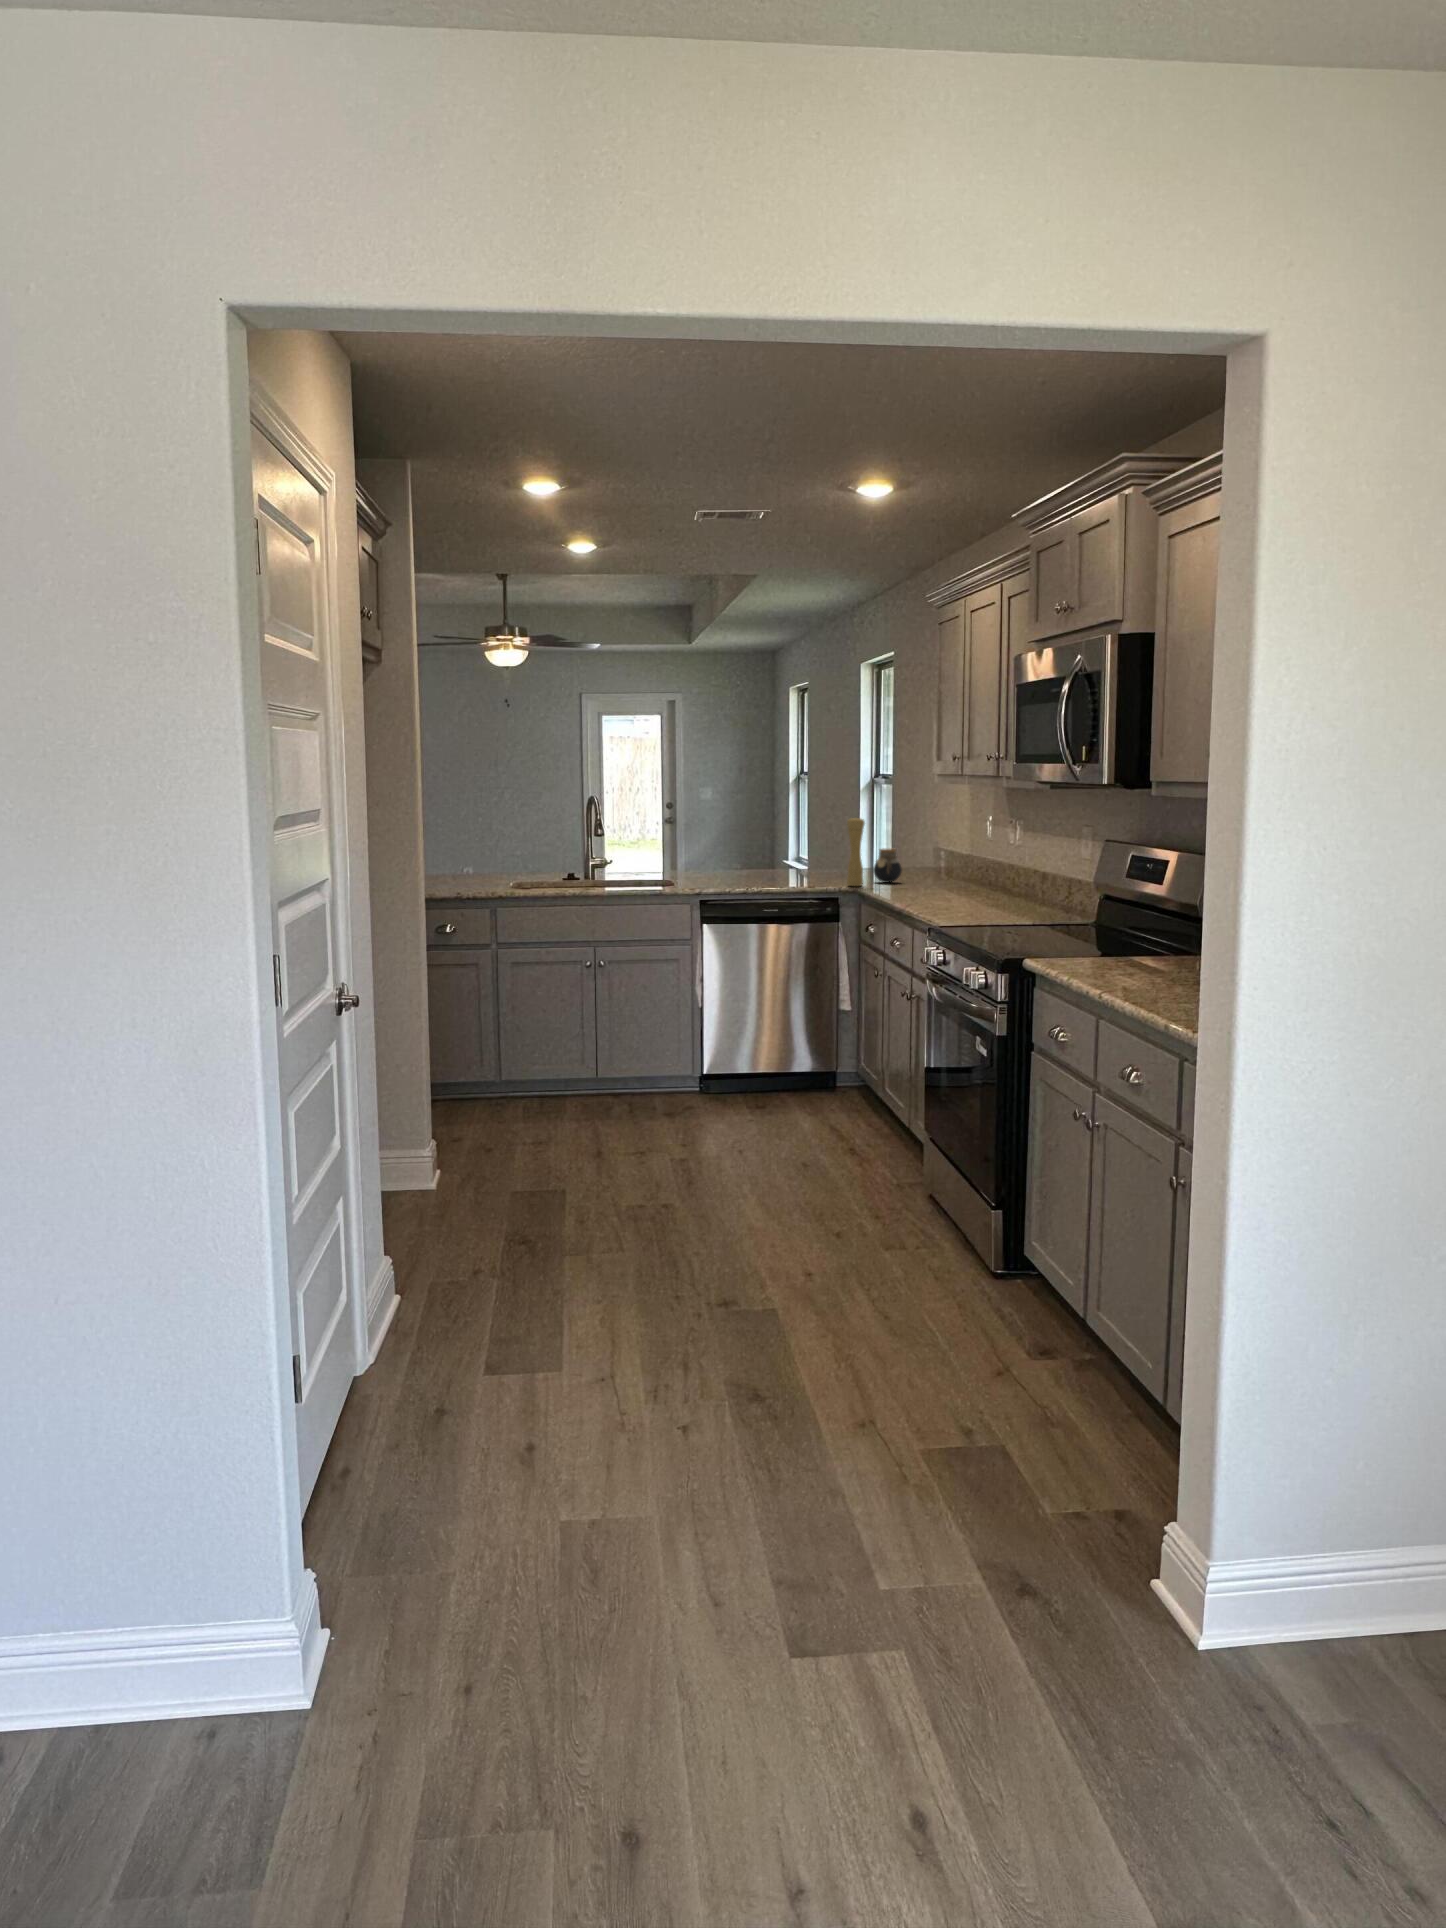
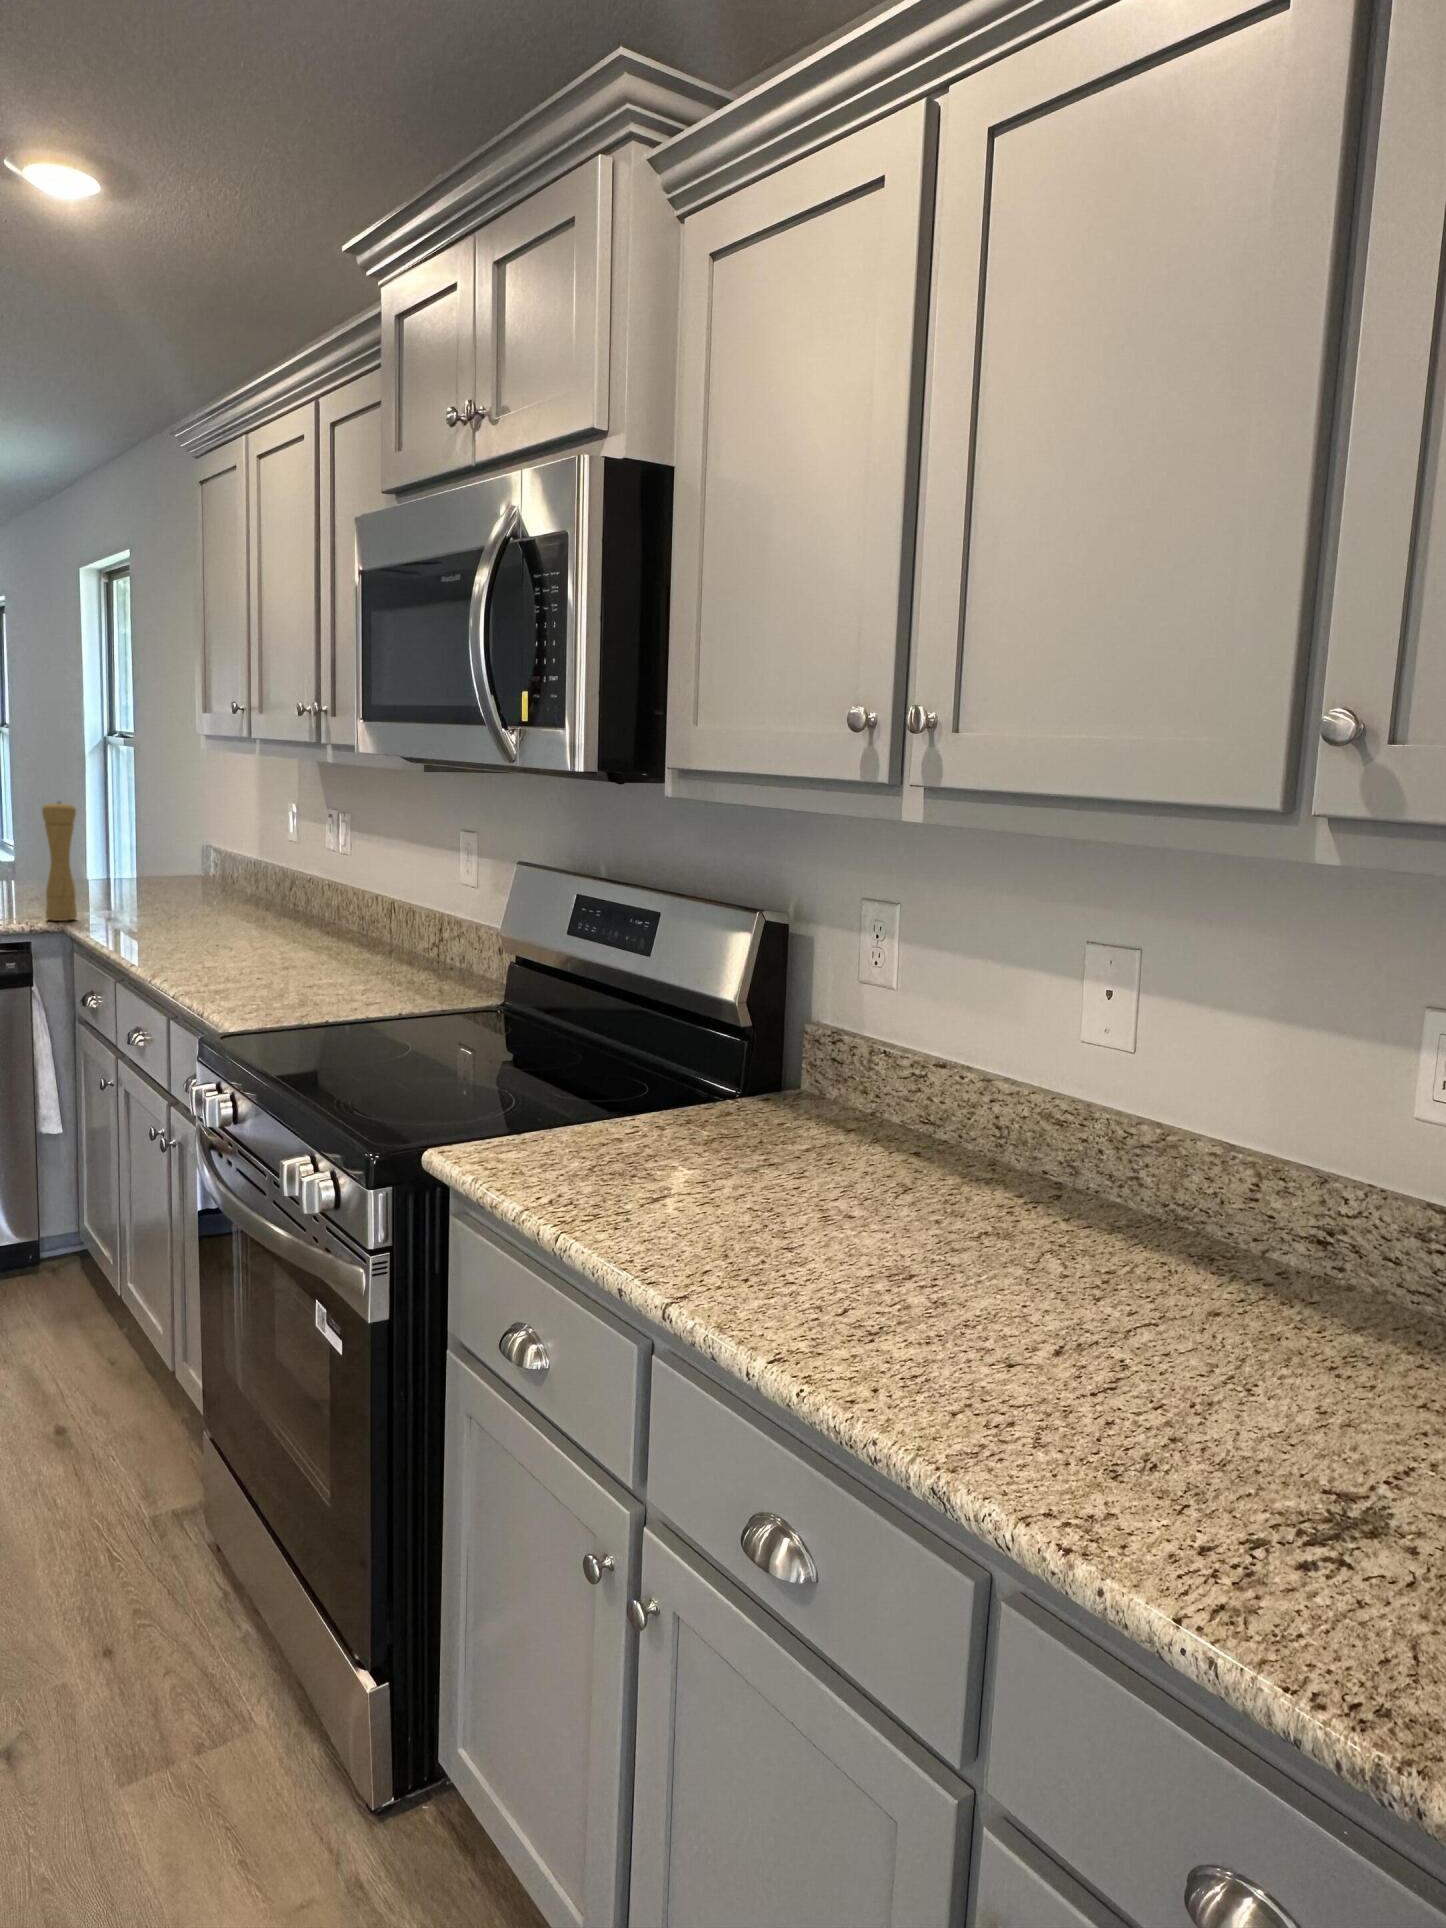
jar: present [873,848,902,883] -> none [97,854,148,910]

